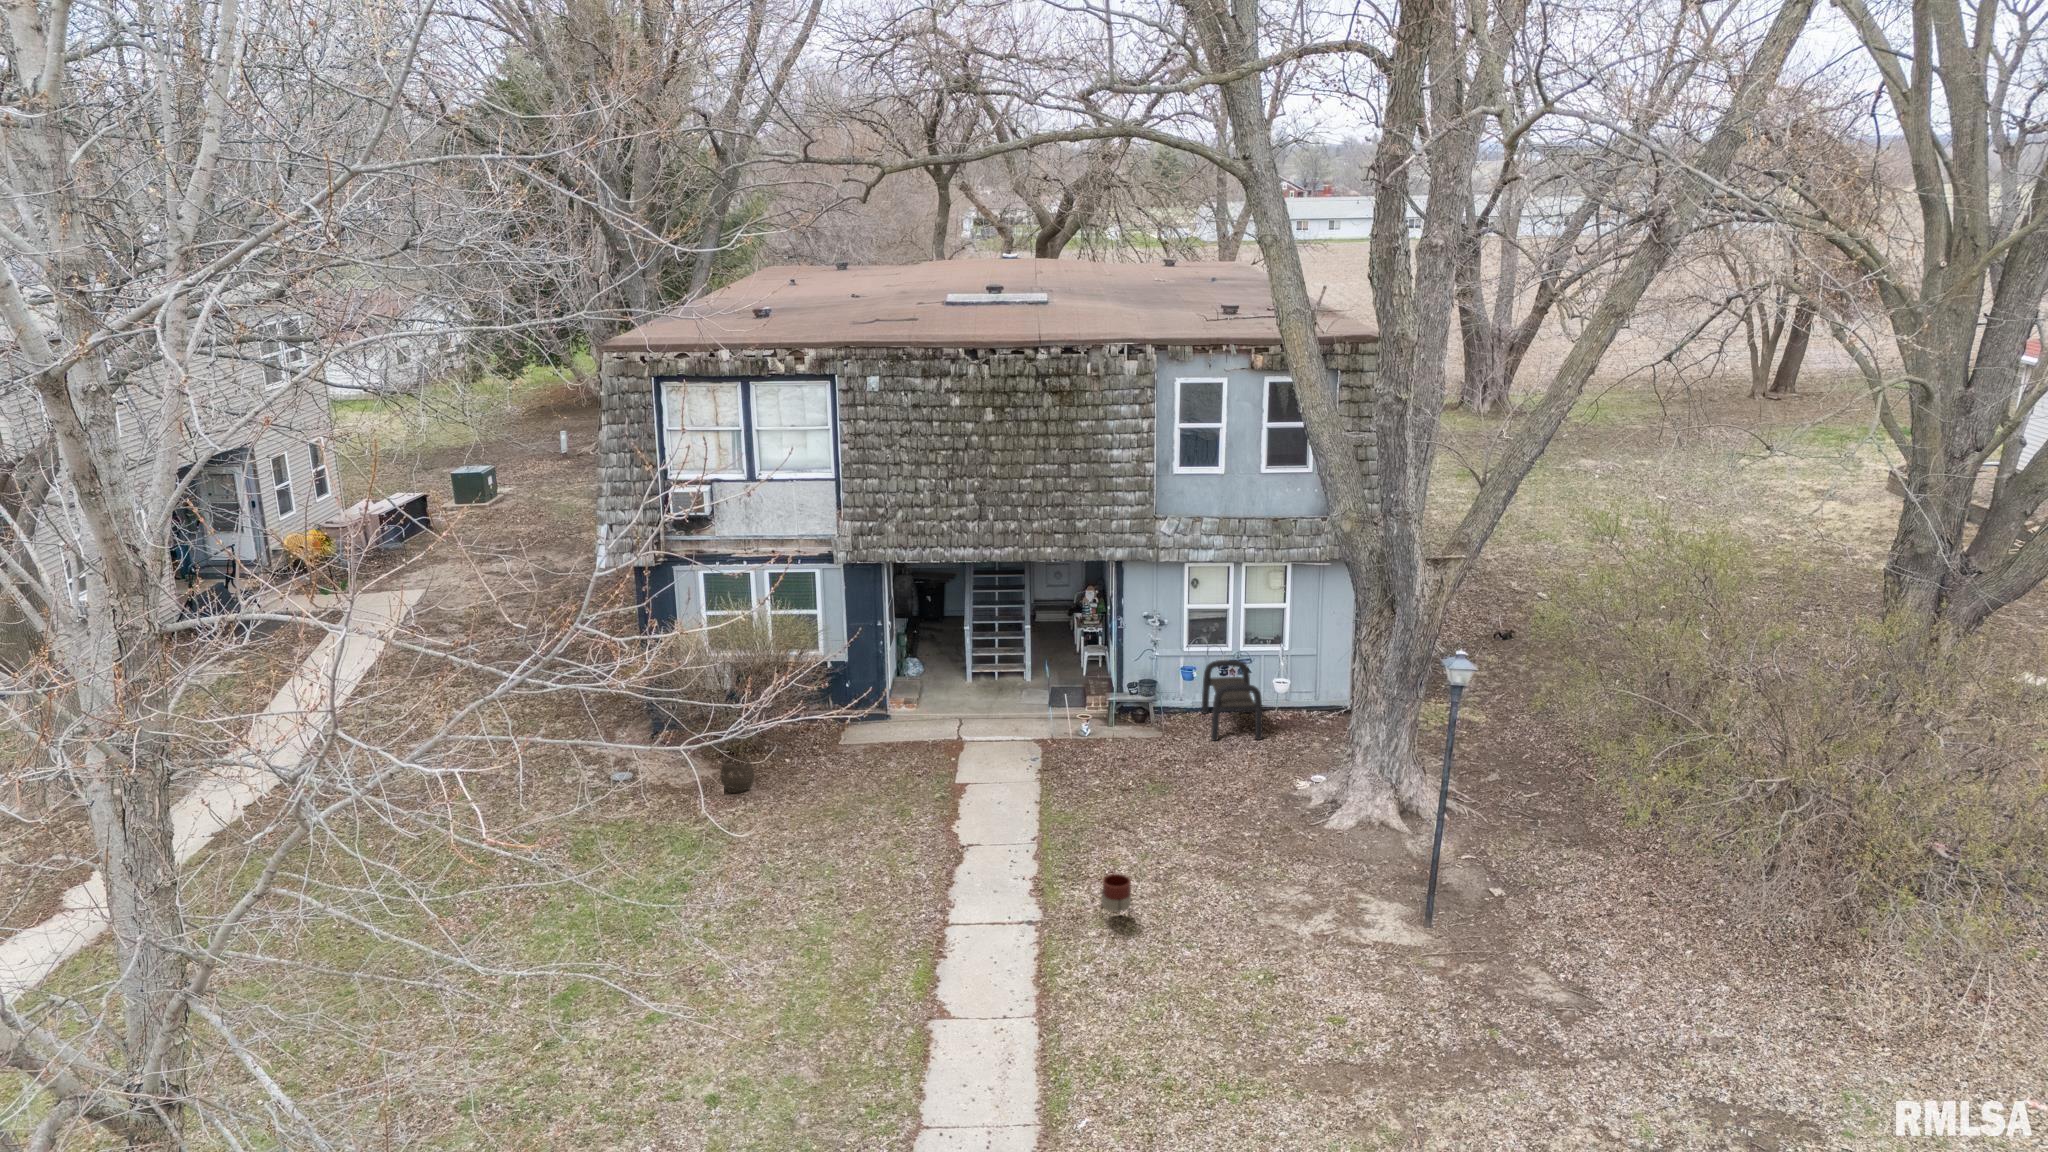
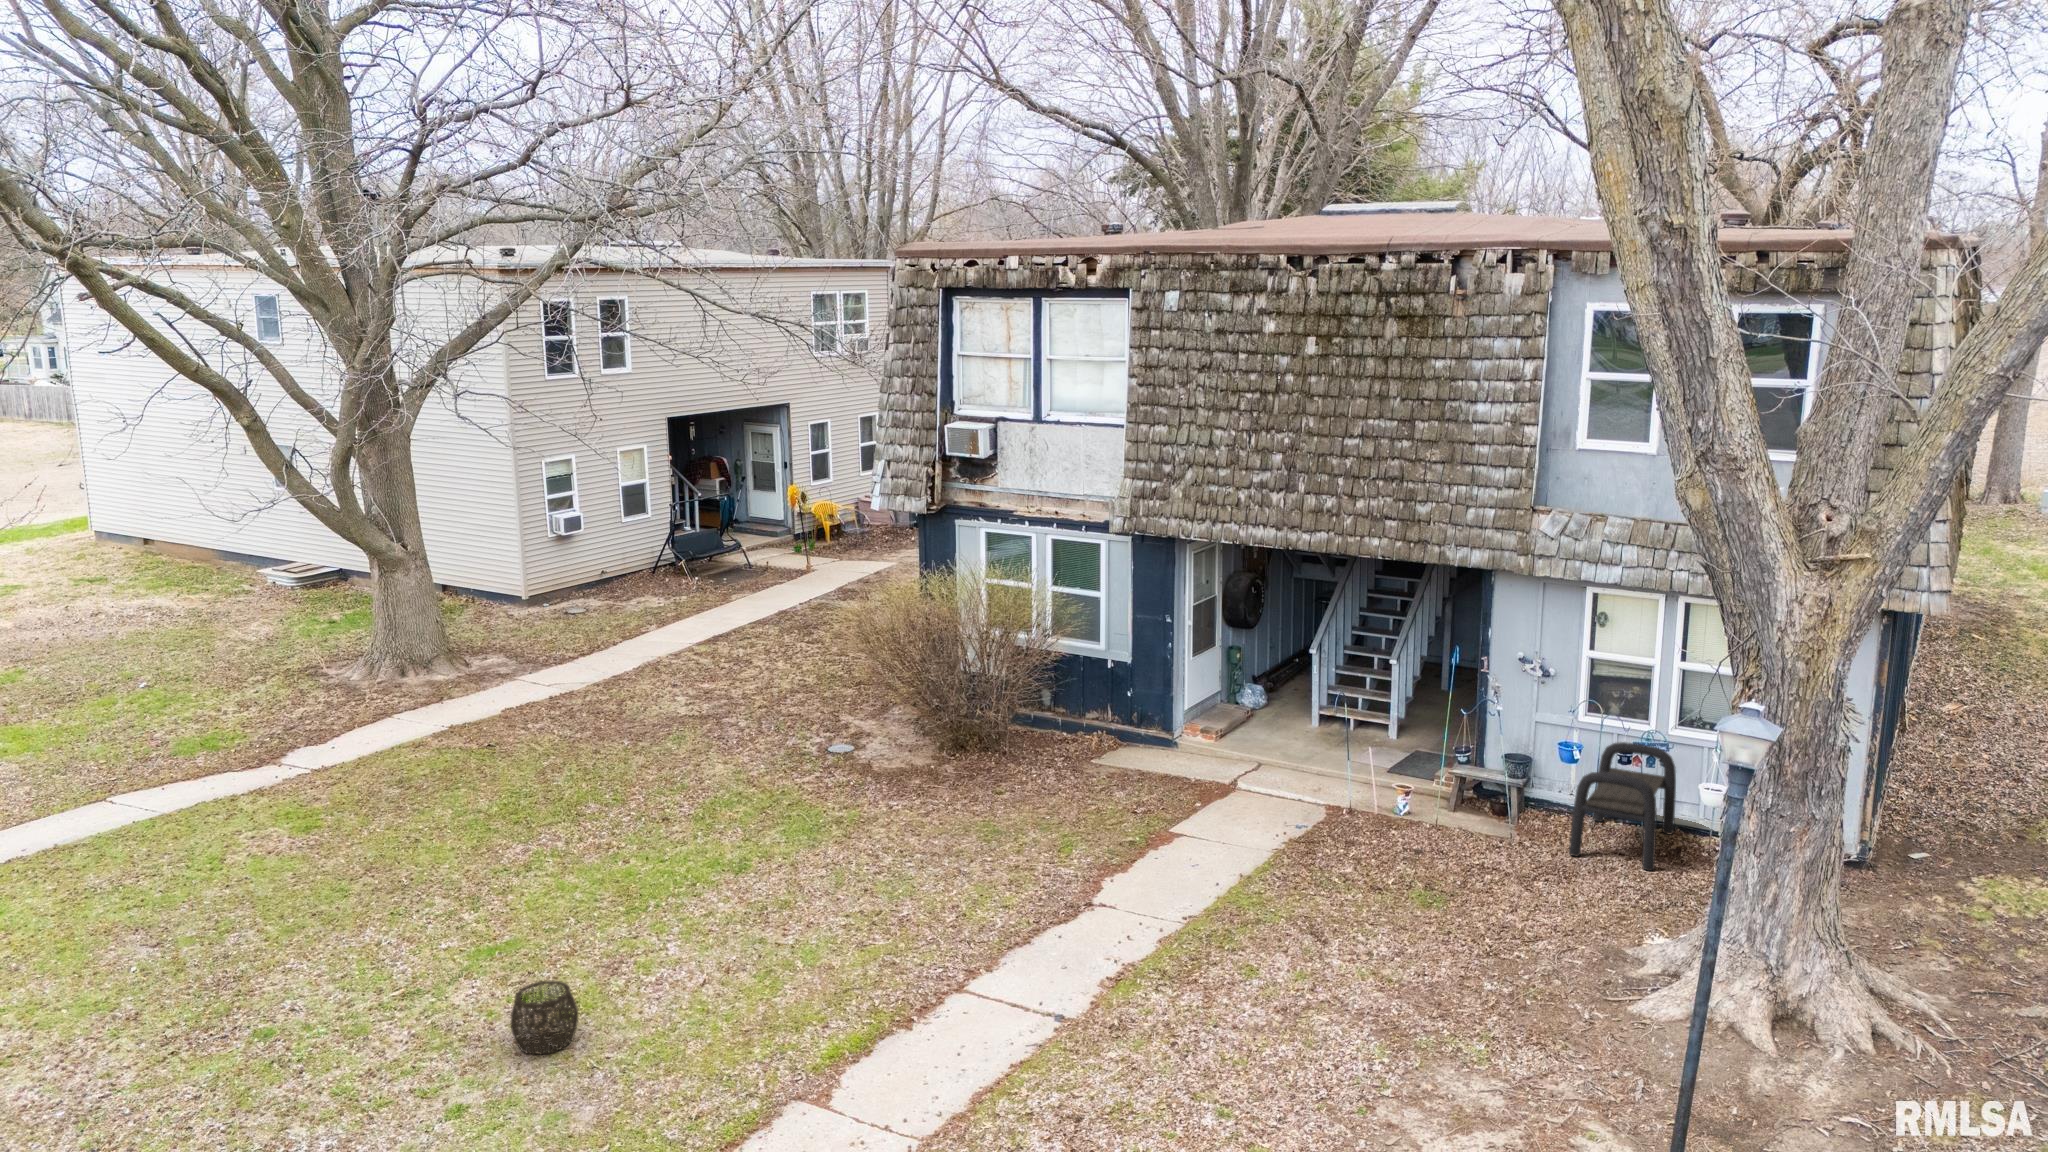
woven basket: present [720,756,754,793] -> present [510,981,578,1055]
planter: present [1102,874,1131,913] -> none [1143,960,1189,1041]

